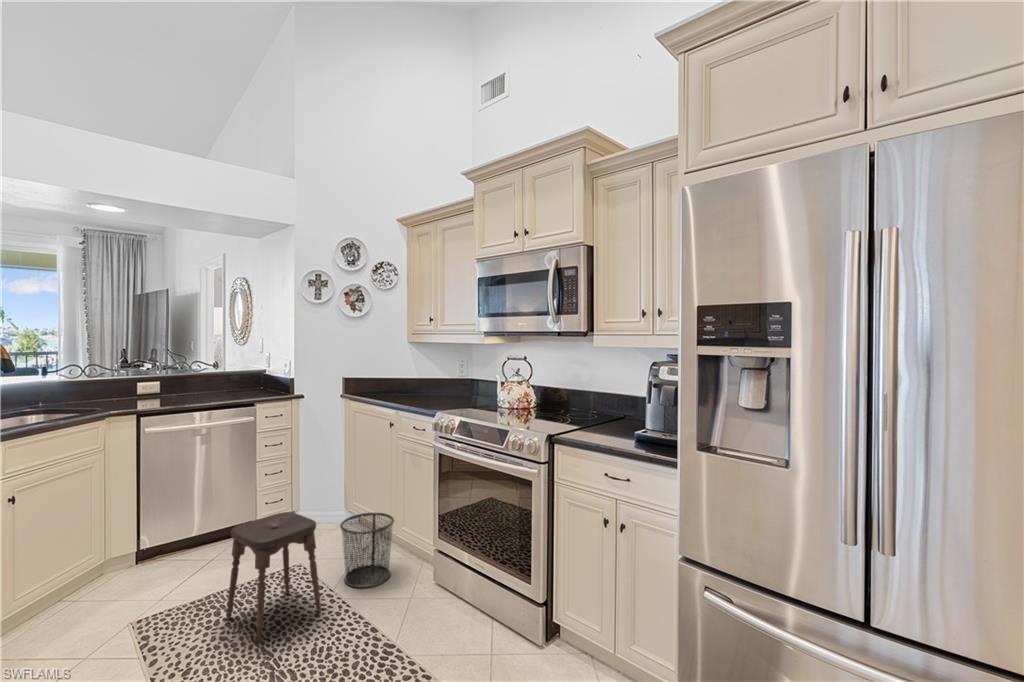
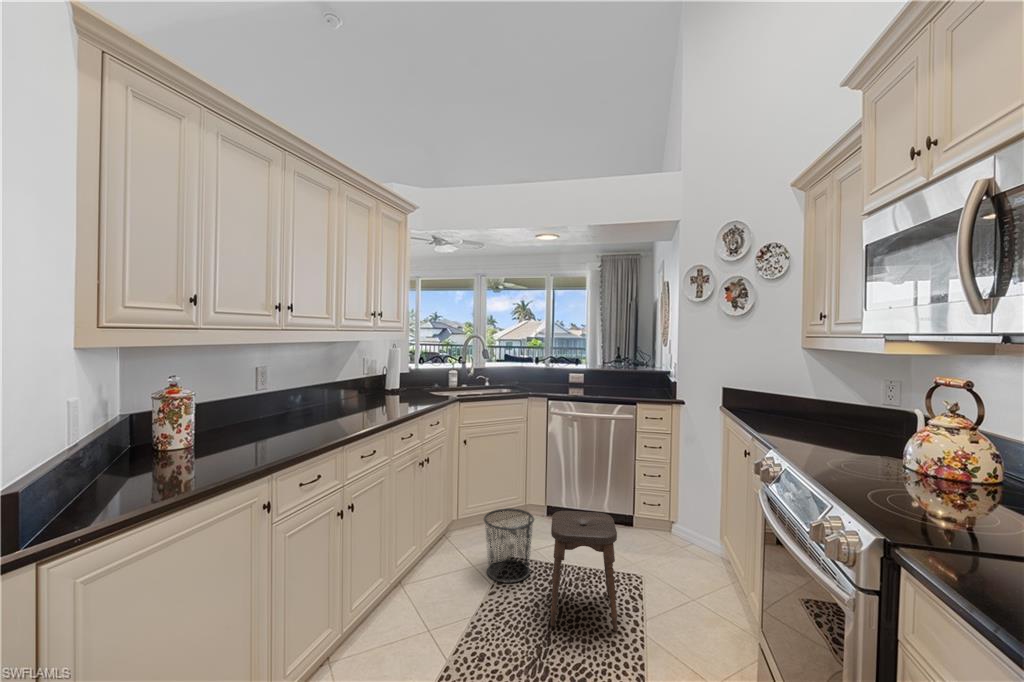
waste bin: present [340,513,394,588] -> present [484,508,534,583]

